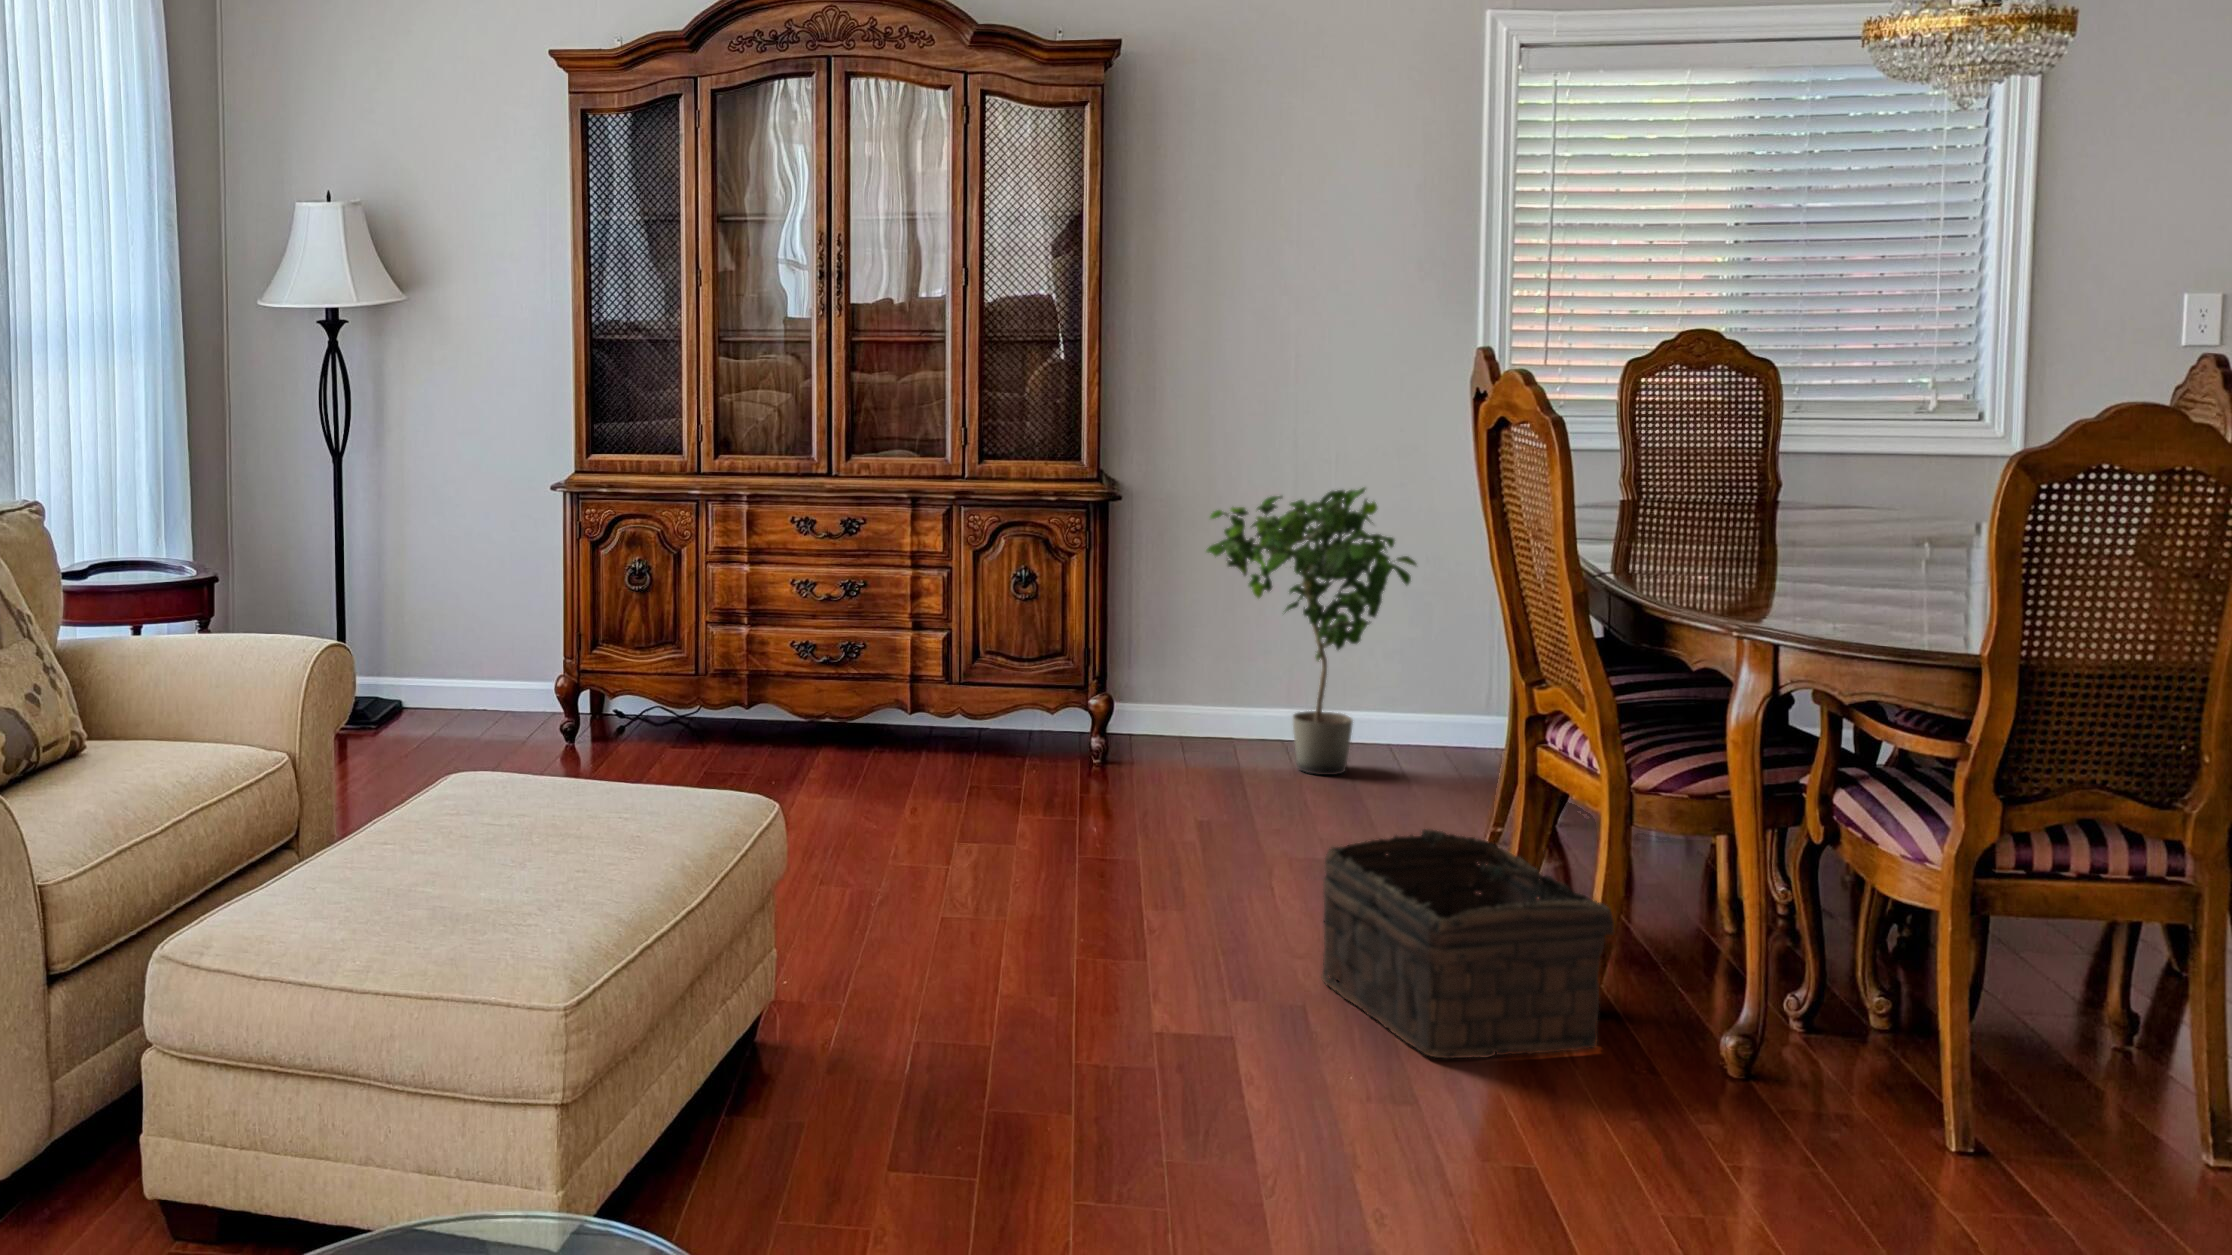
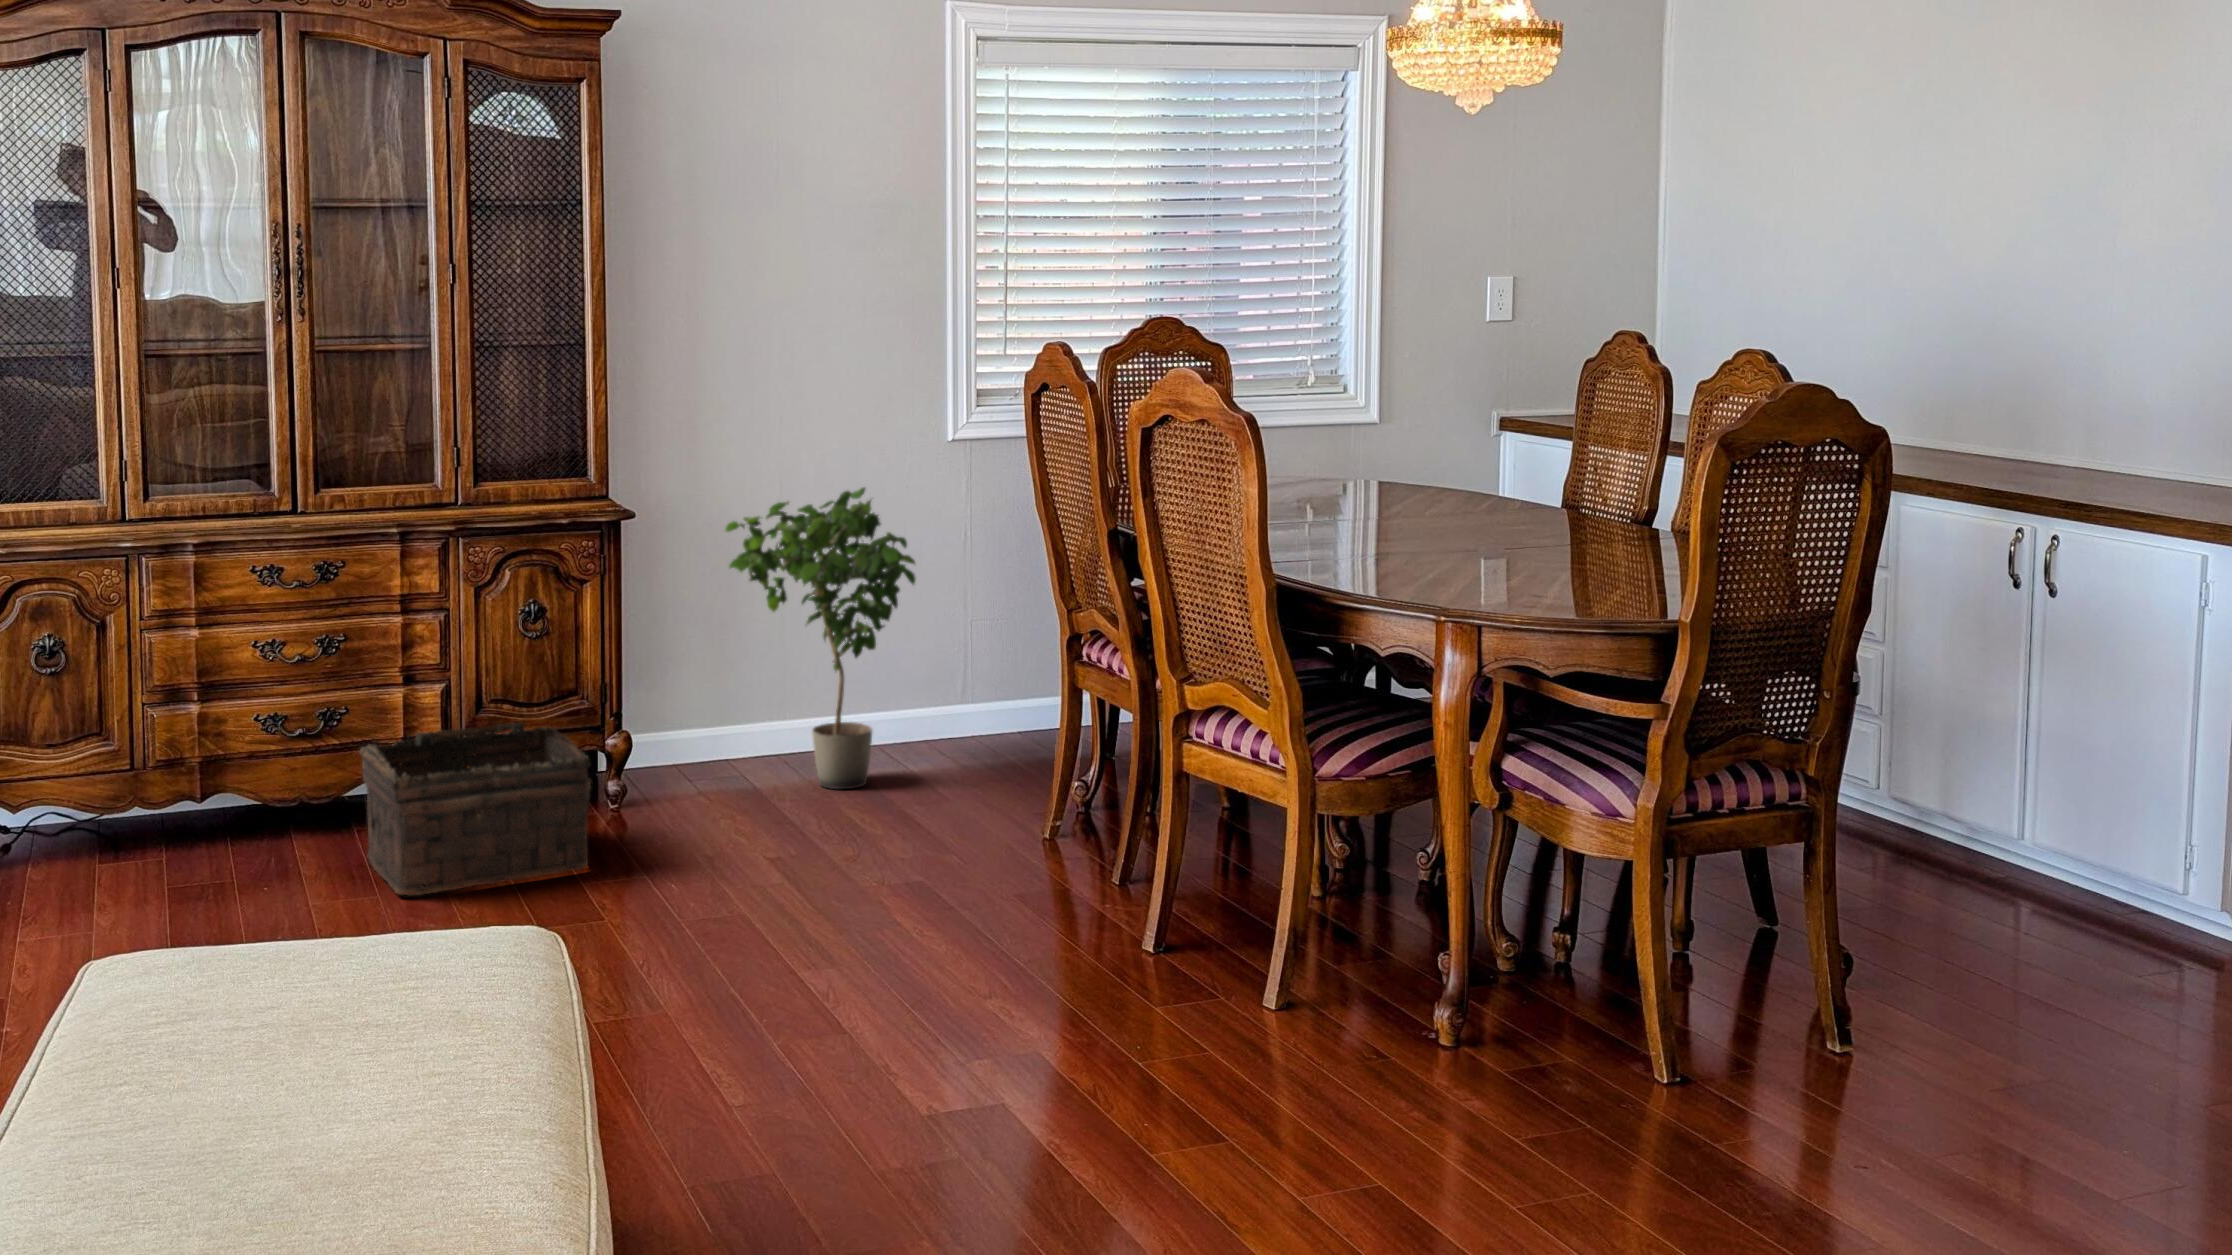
basket: present [1321,829,1614,1058] -> present [360,723,591,895]

